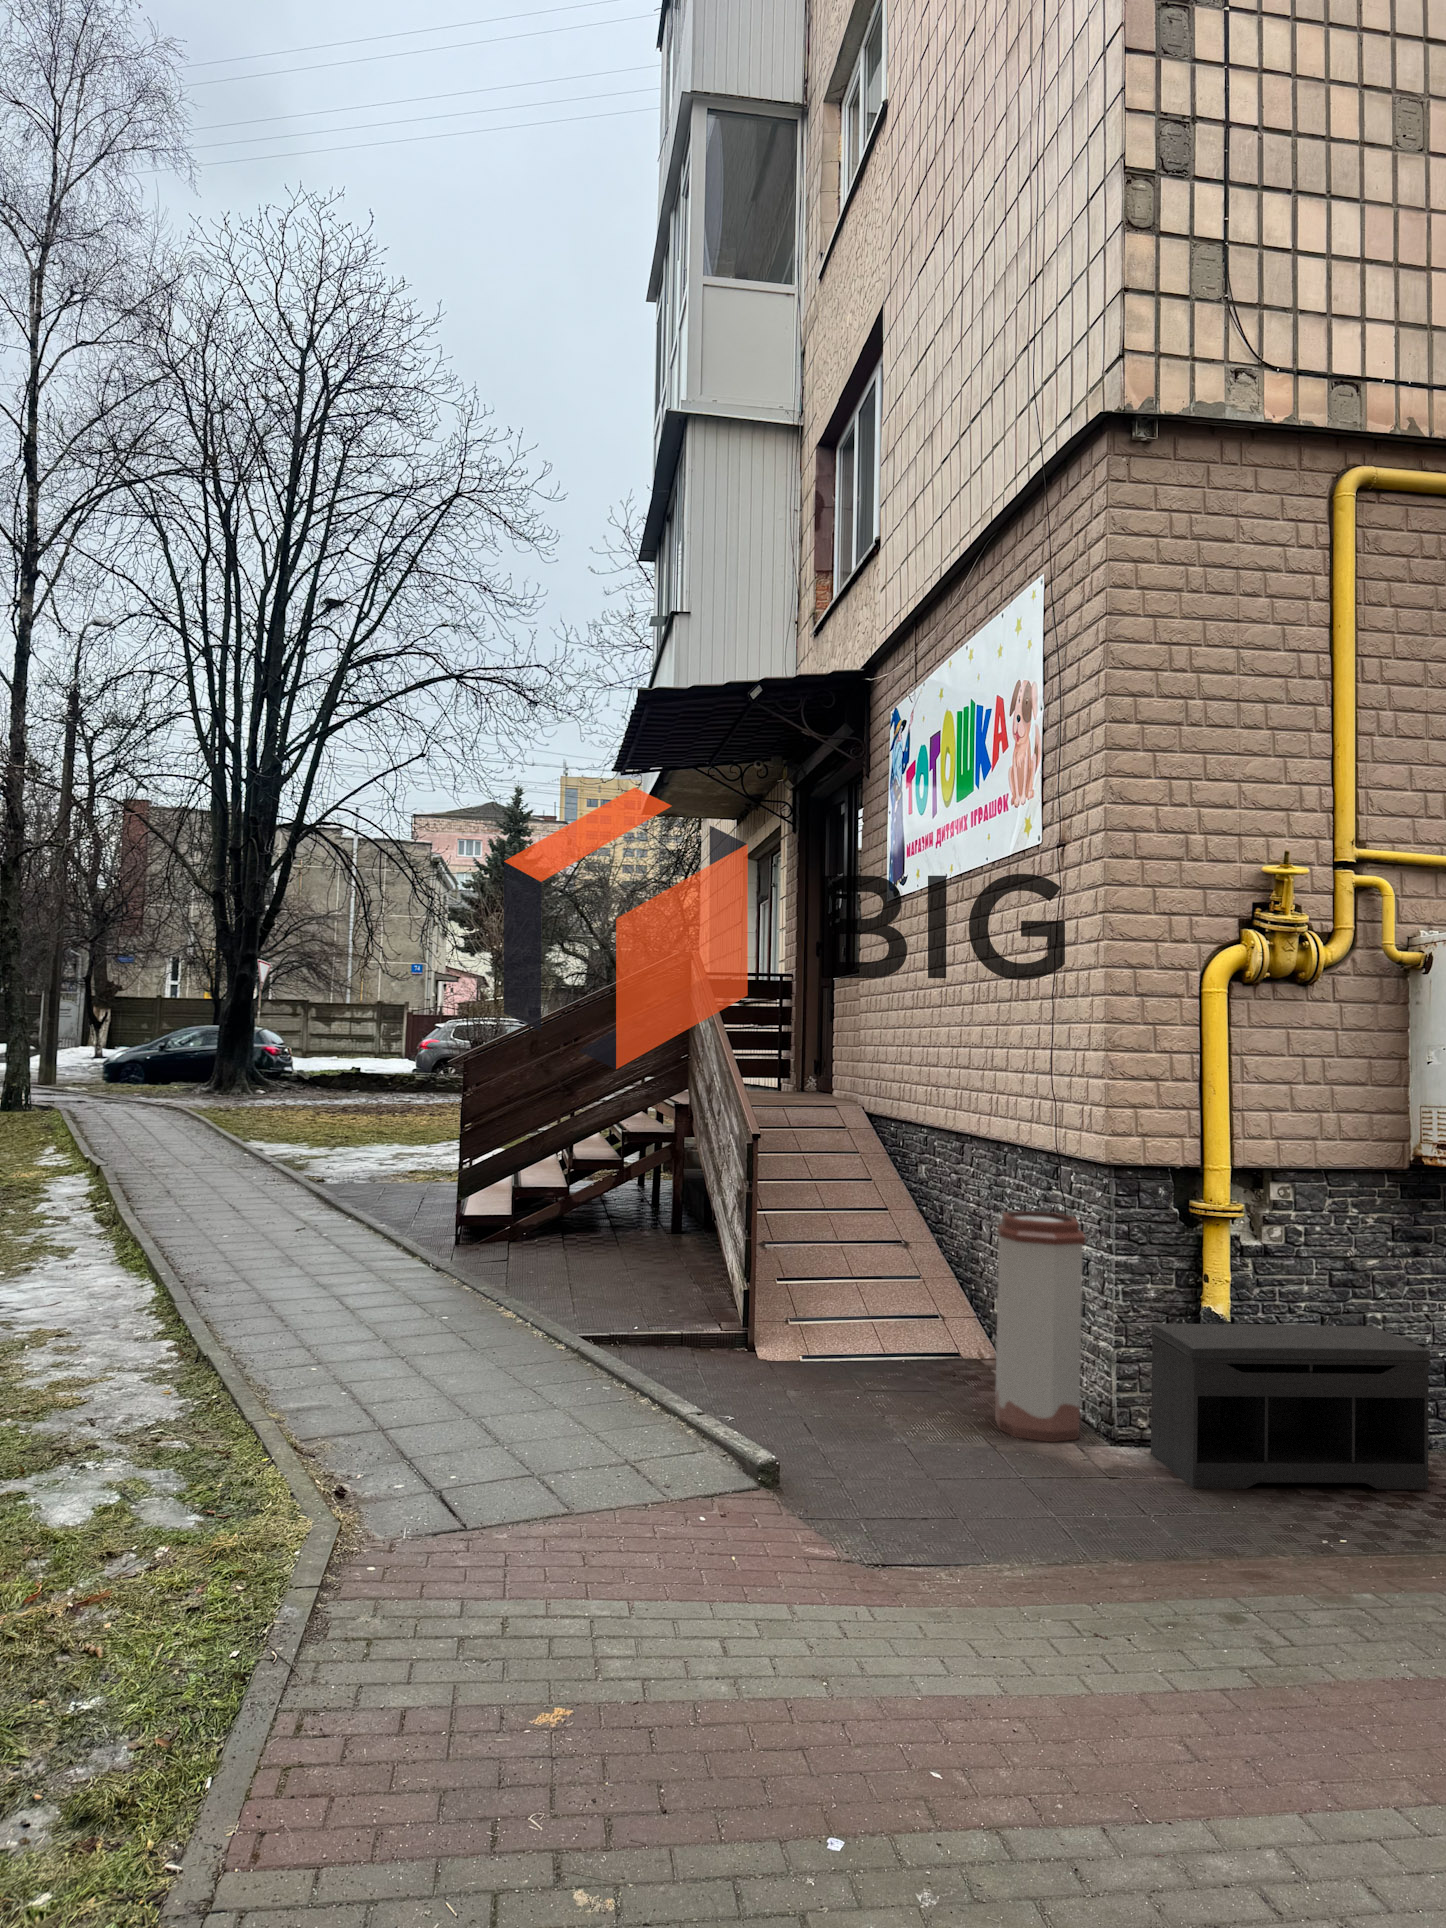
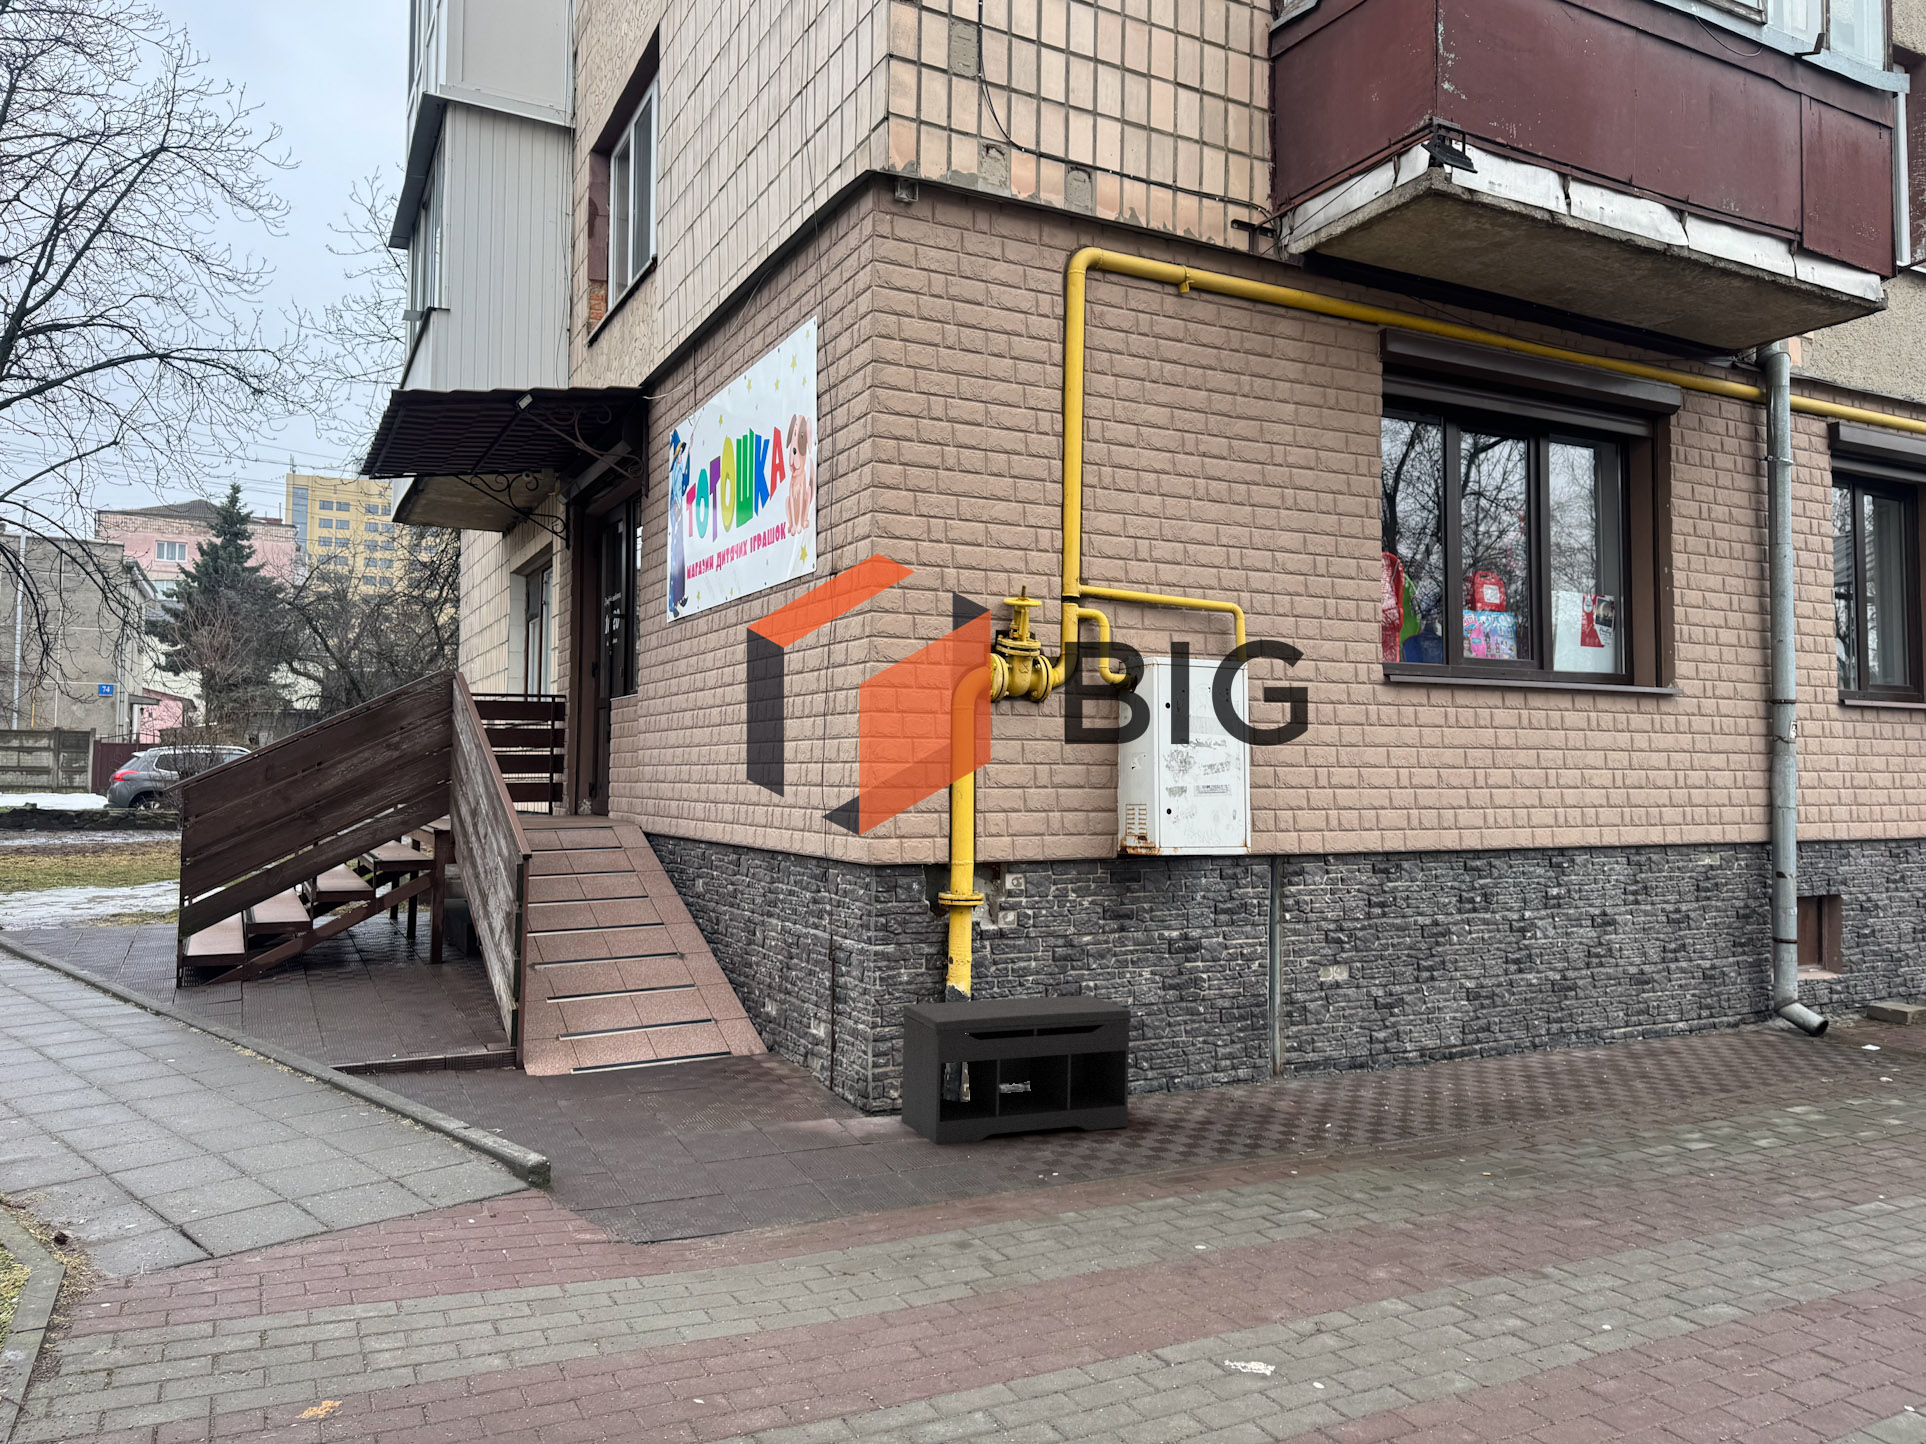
trash can: present [995,1211,1086,1442] -> none [763,912,846,1120]

